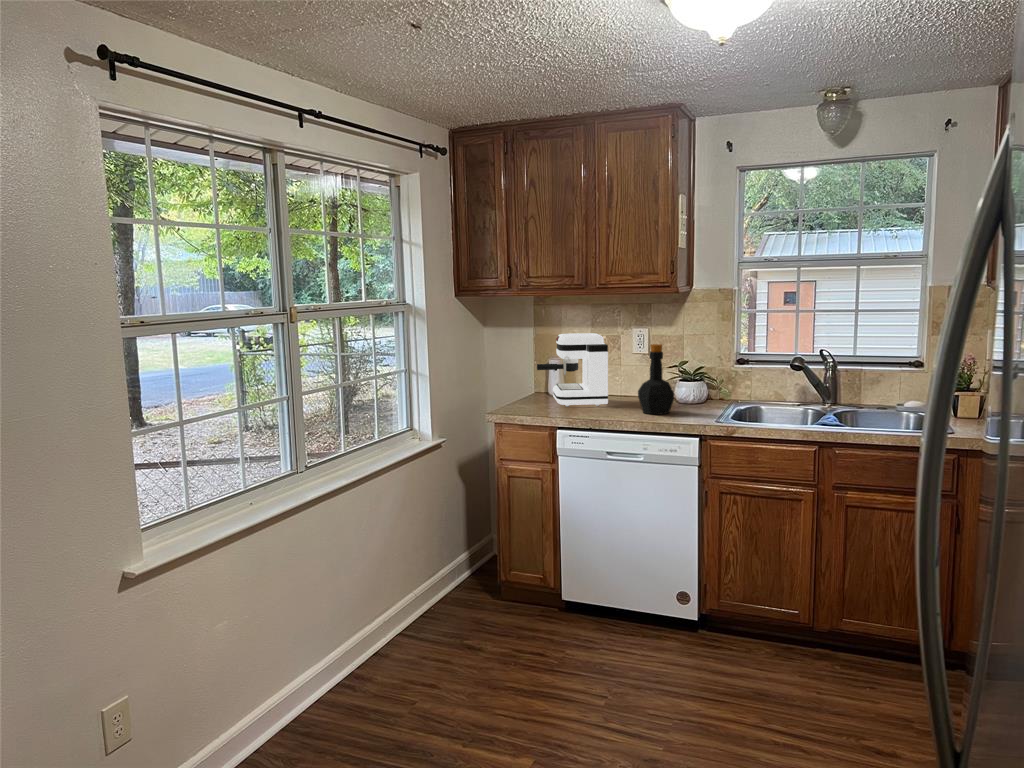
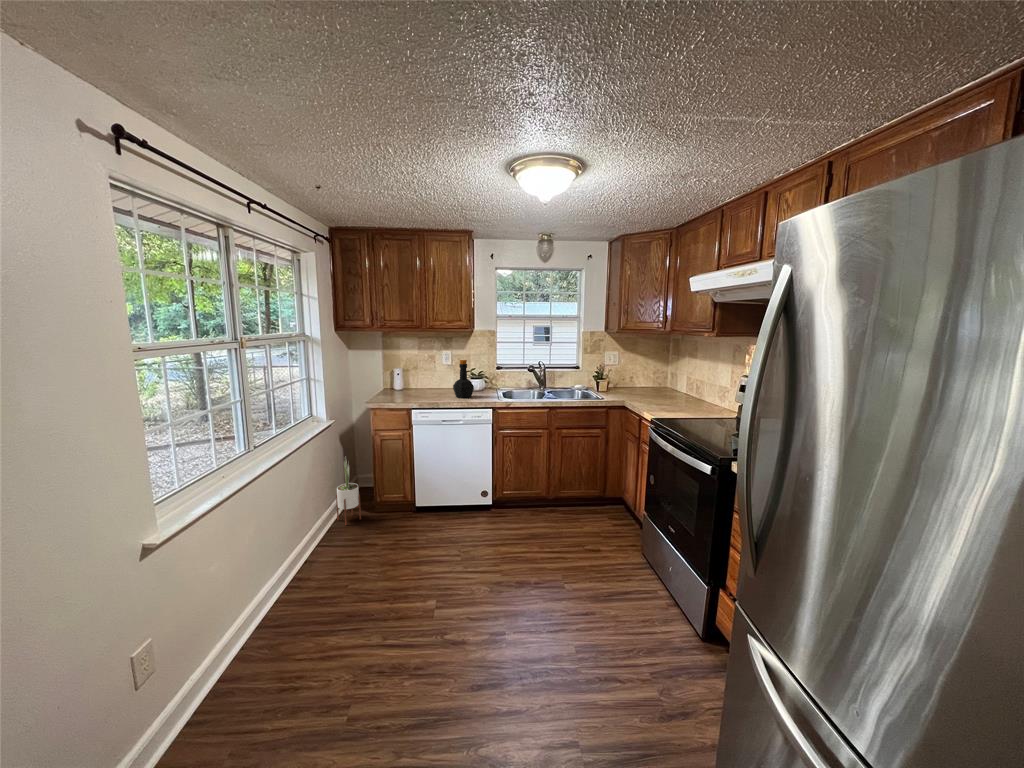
coffee maker: present [537,333,608,407] -> none [389,354,434,397]
potted plant: none [441,495,476,606] -> present [336,462,361,525]

